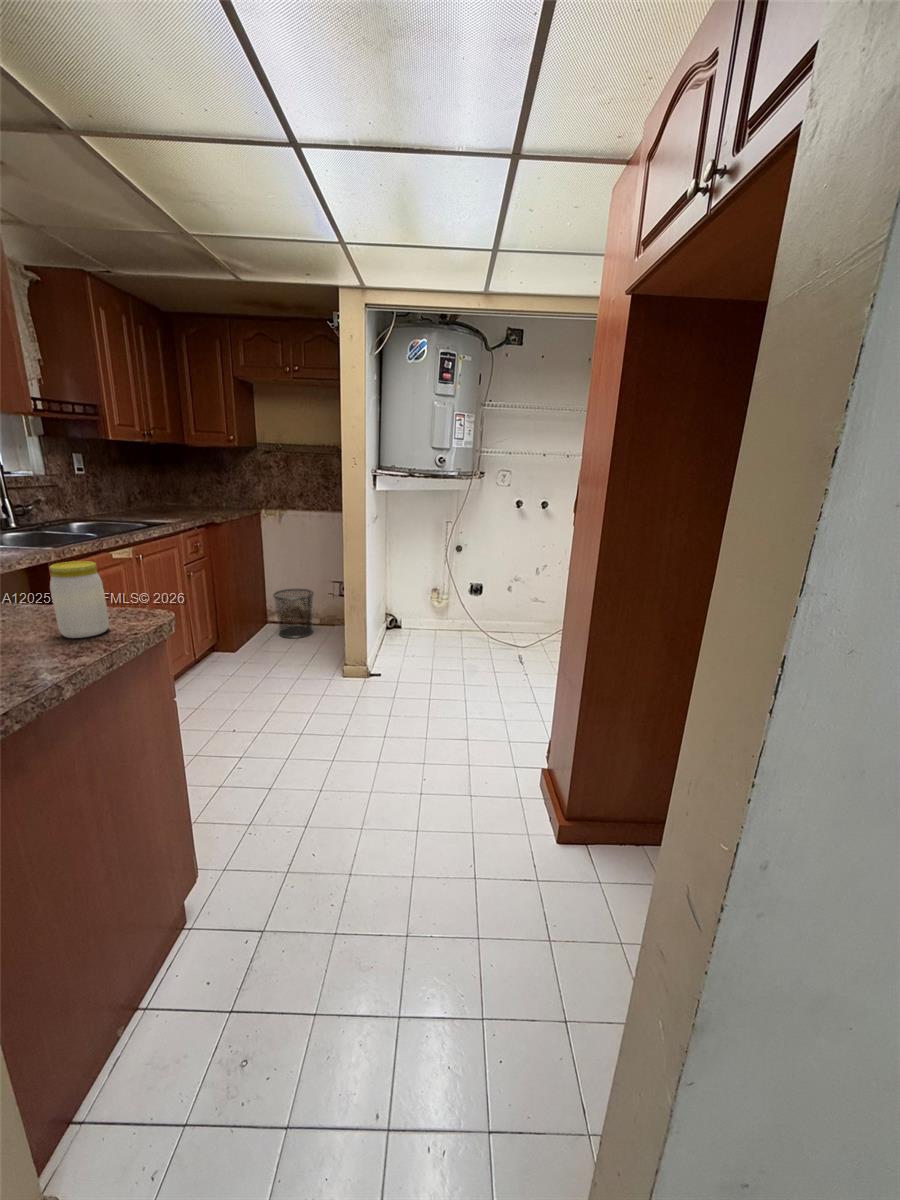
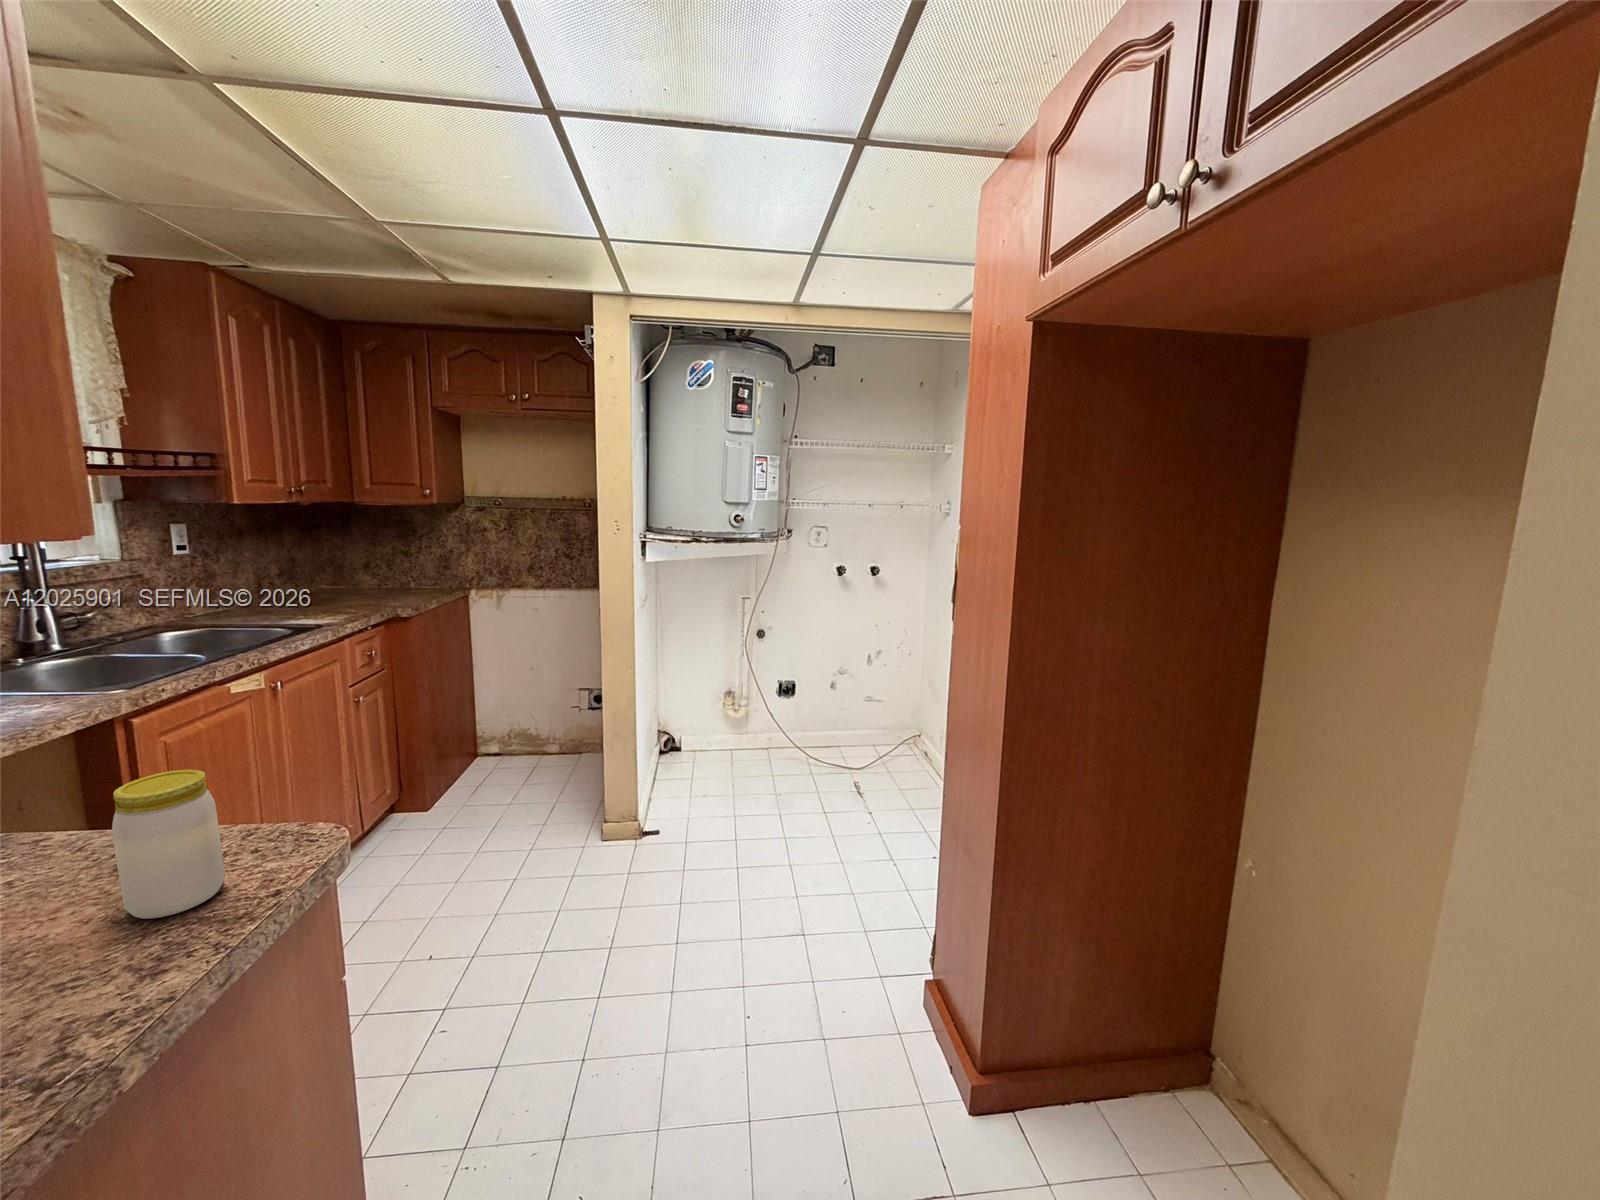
waste bin: present [273,589,314,638] -> none [488,702,552,779]

